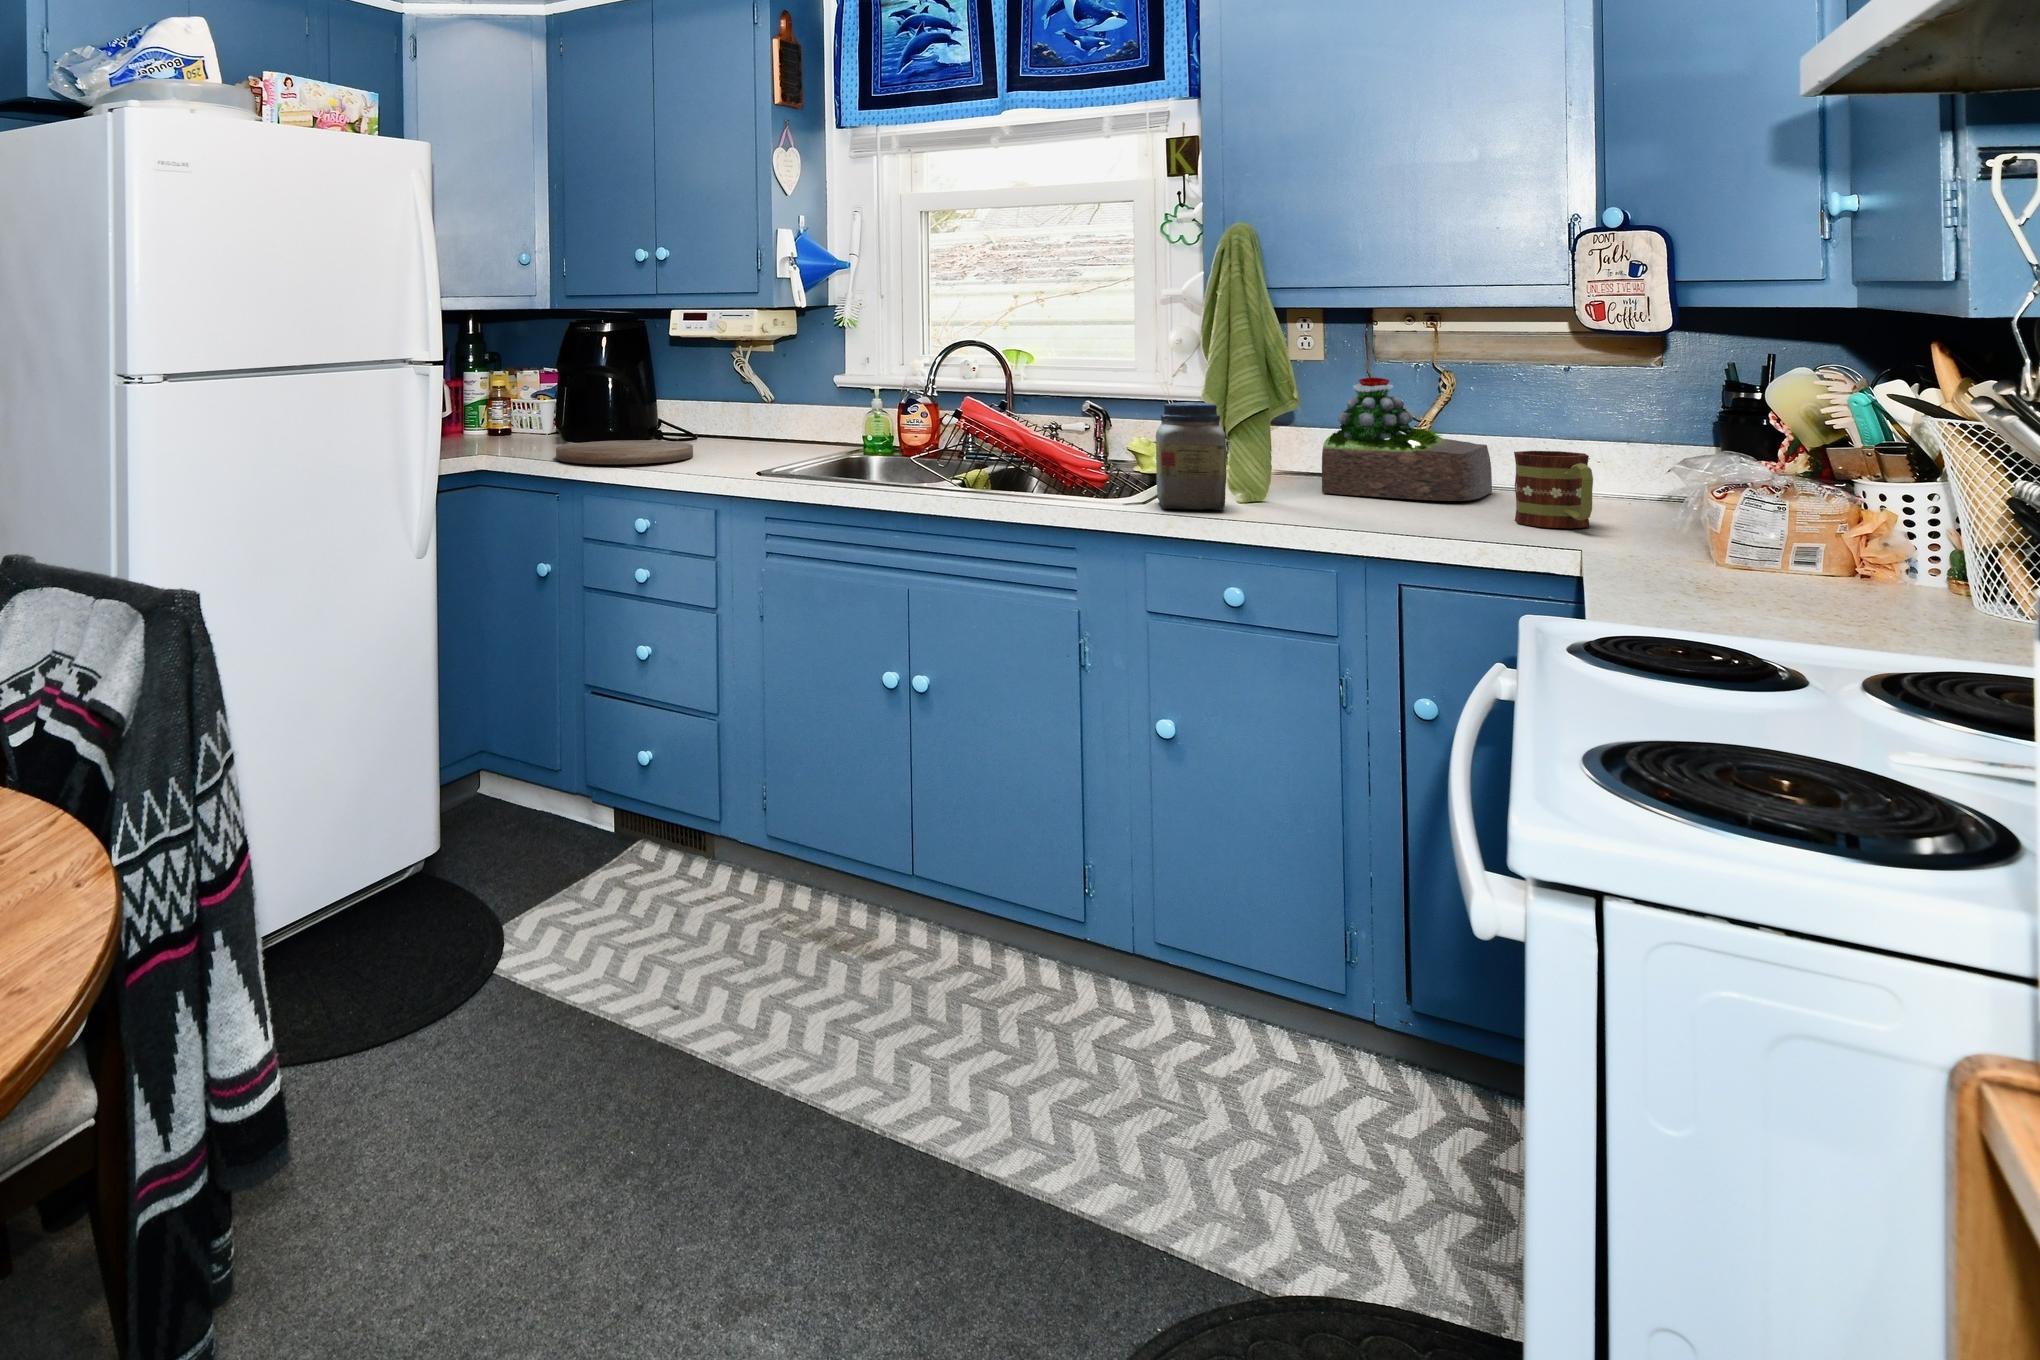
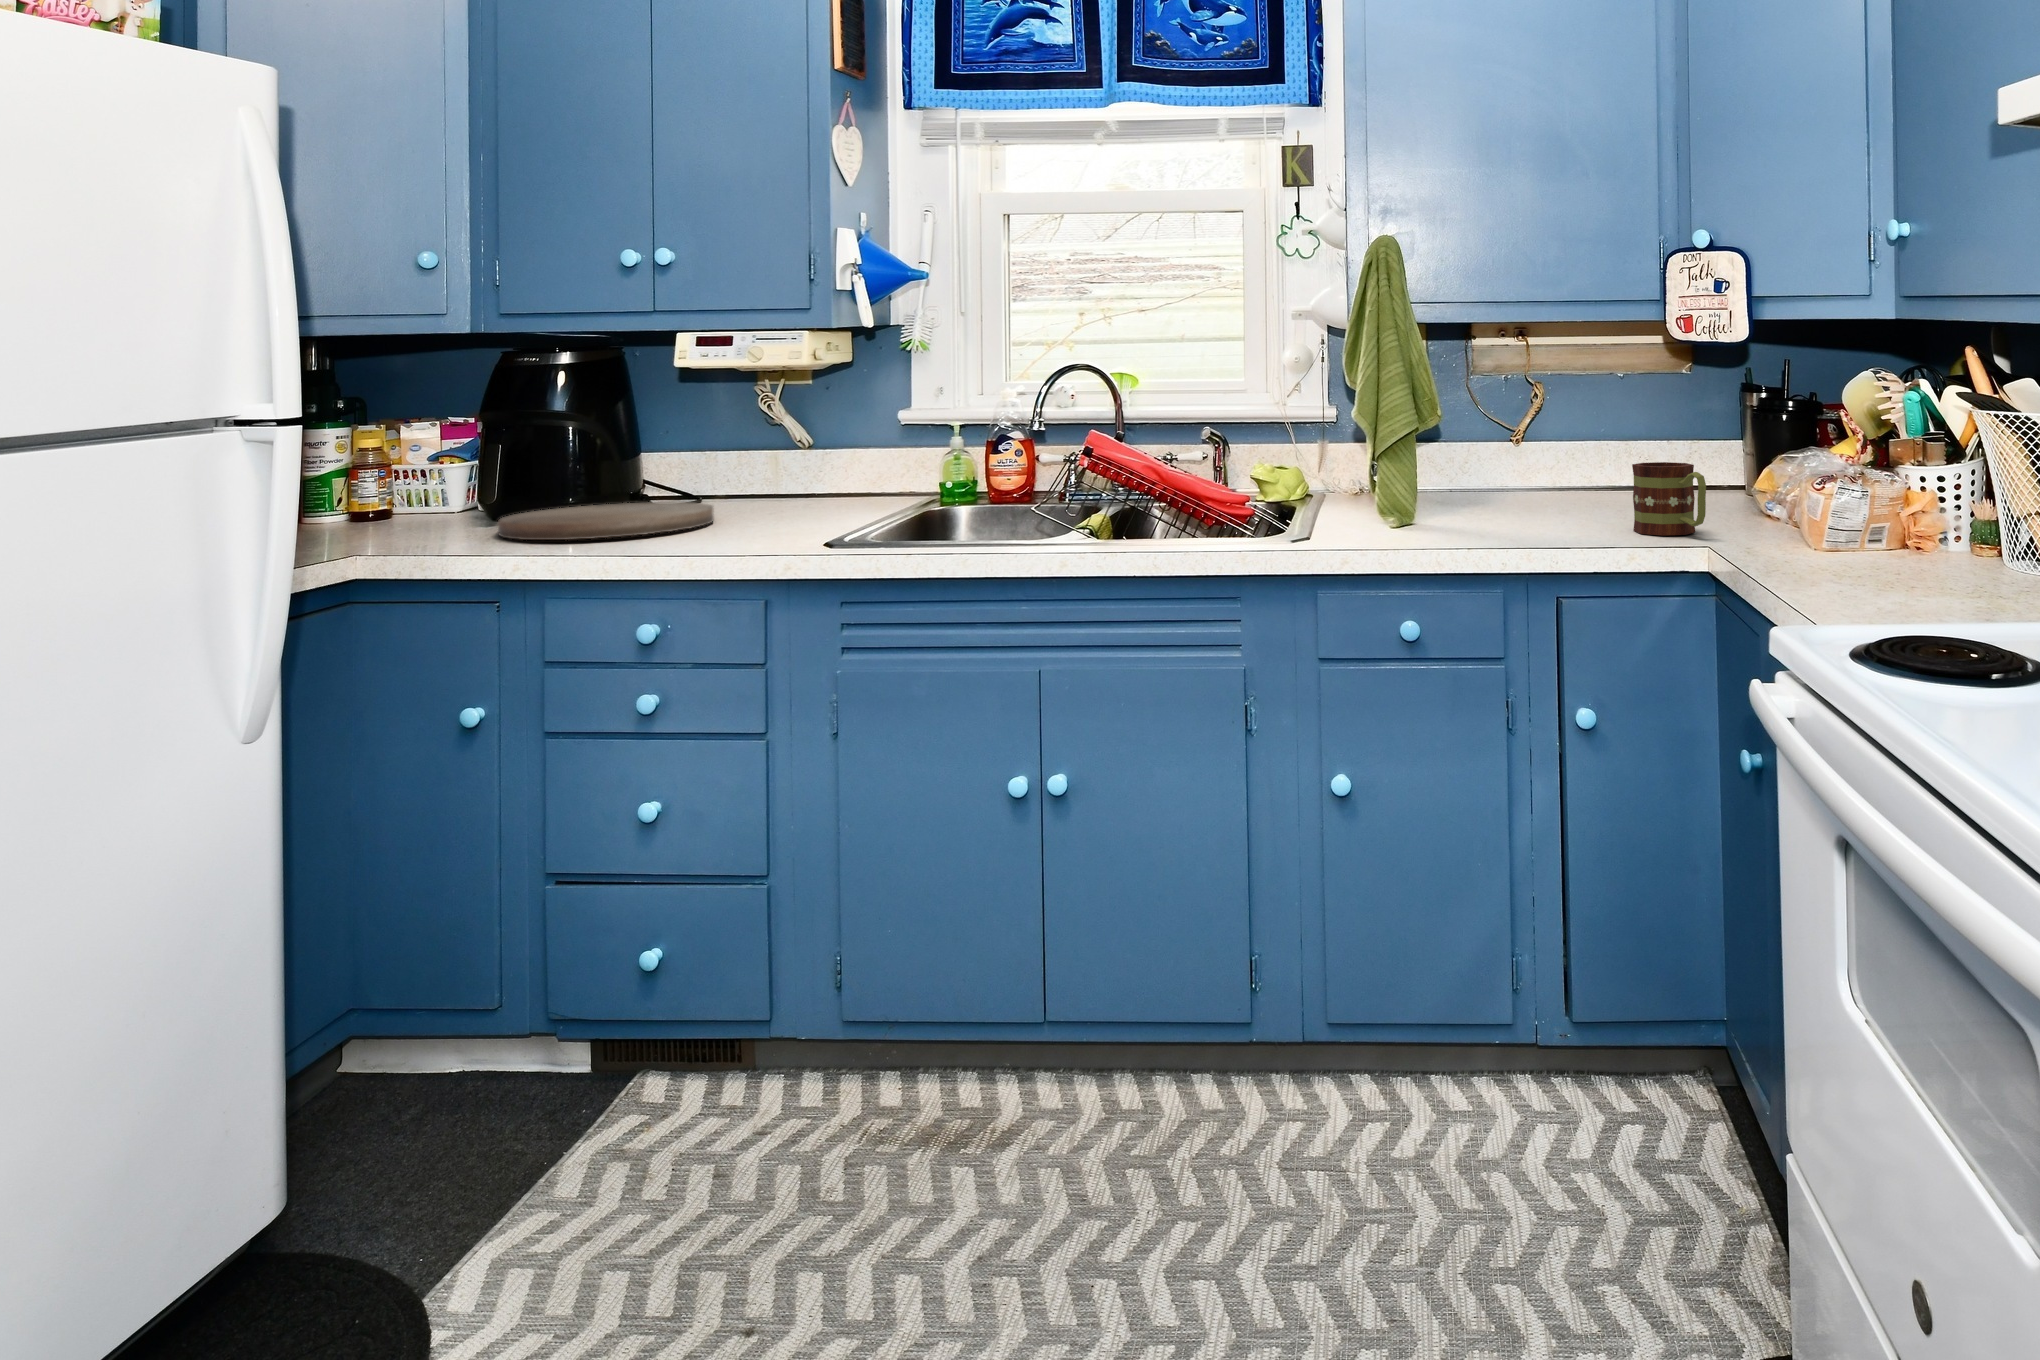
succulent plant: present [1322,378,1492,501] -> none [1452,398,1584,517]
jar: present [1156,402,1226,510] -> none [1315,425,1392,545]

